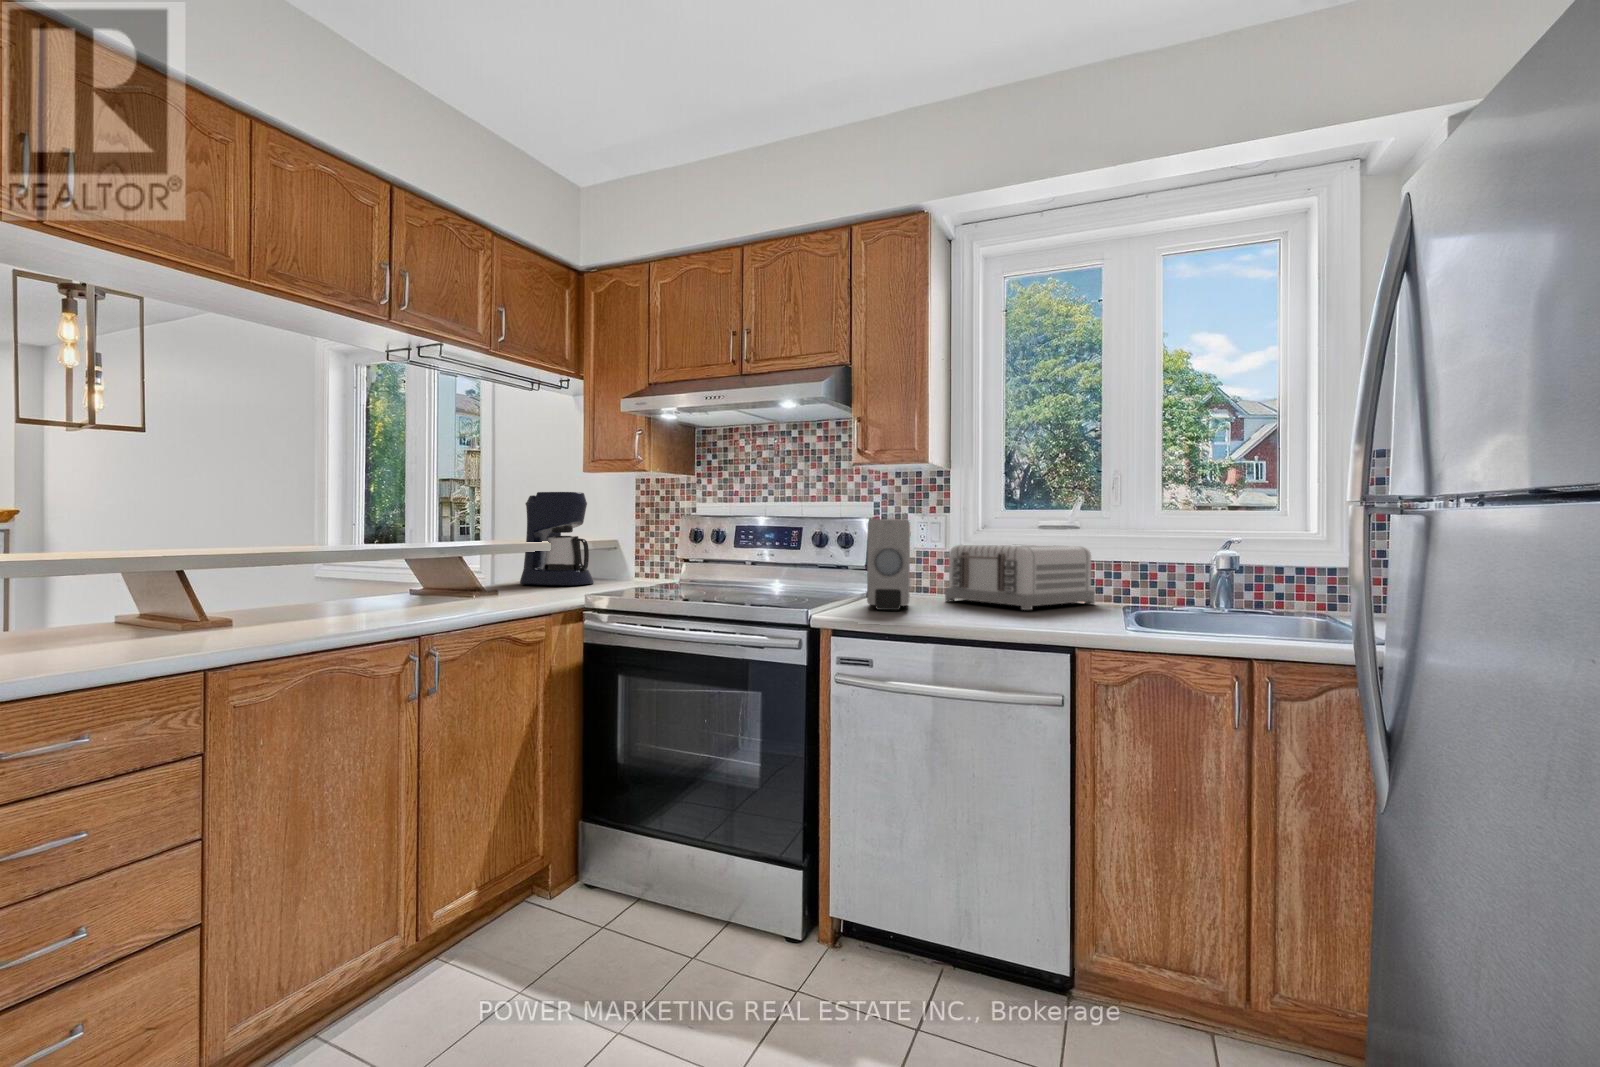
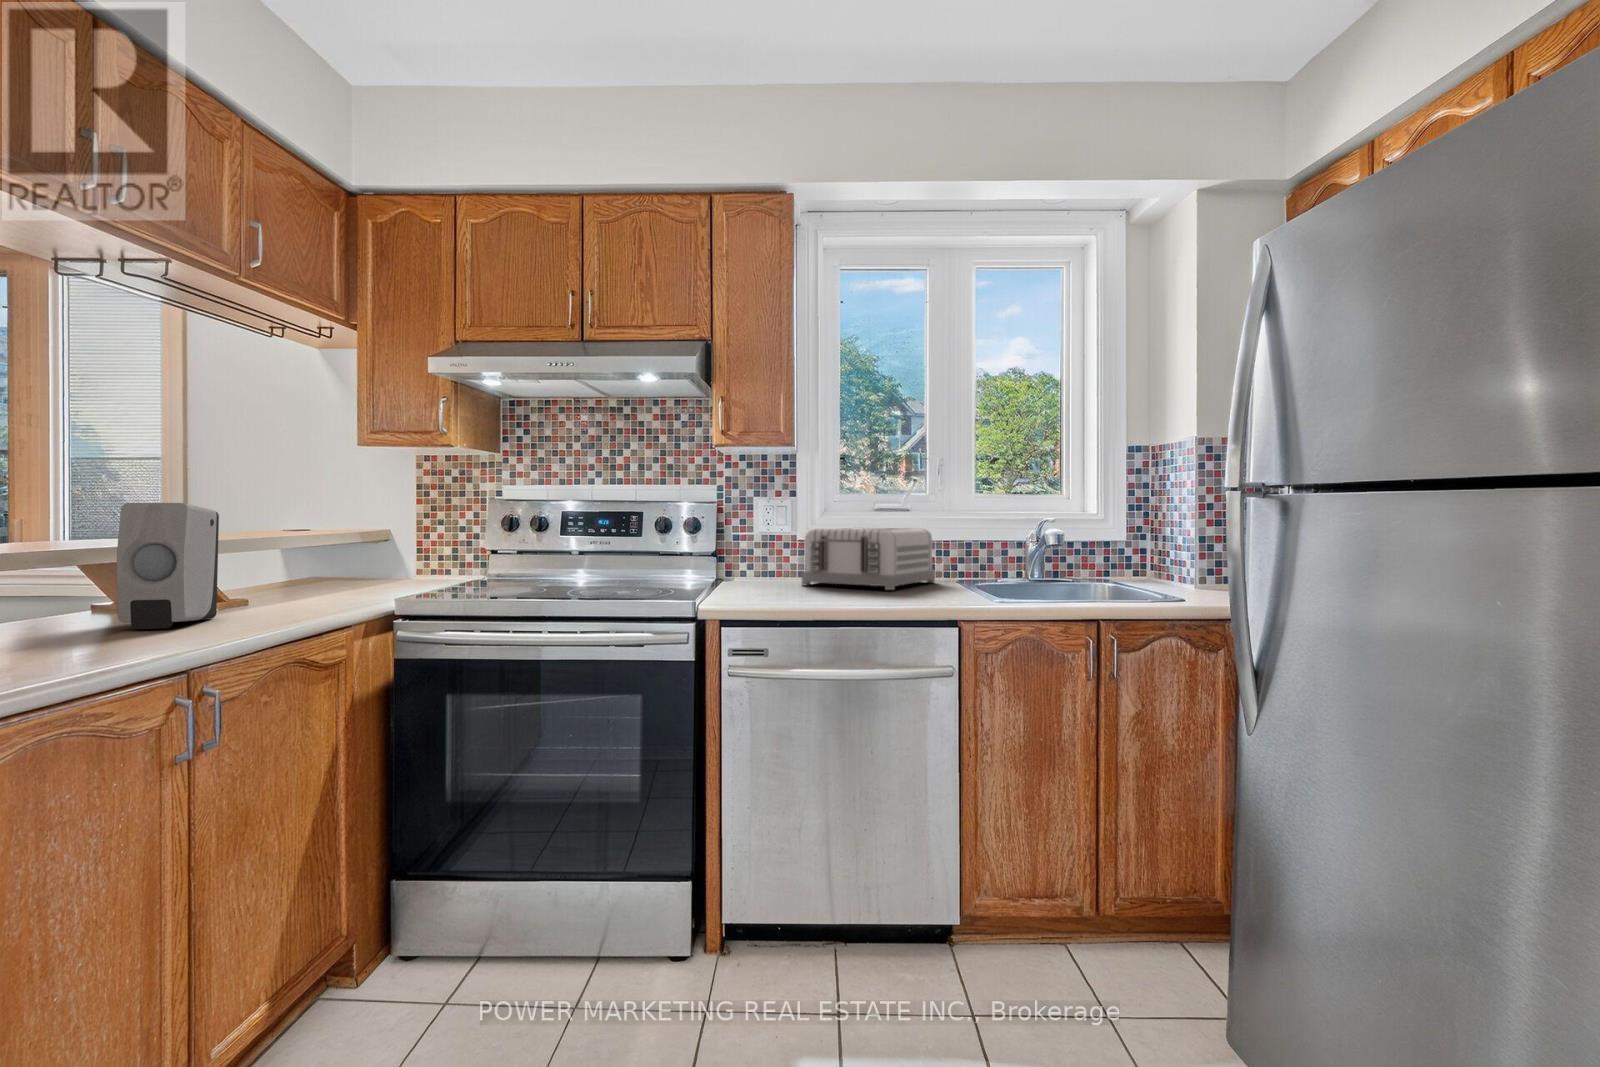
coffee maker: present [520,492,594,585] -> none [272,470,371,586]
soap dispenser: present [867,519,910,610] -> present [116,503,219,629]

